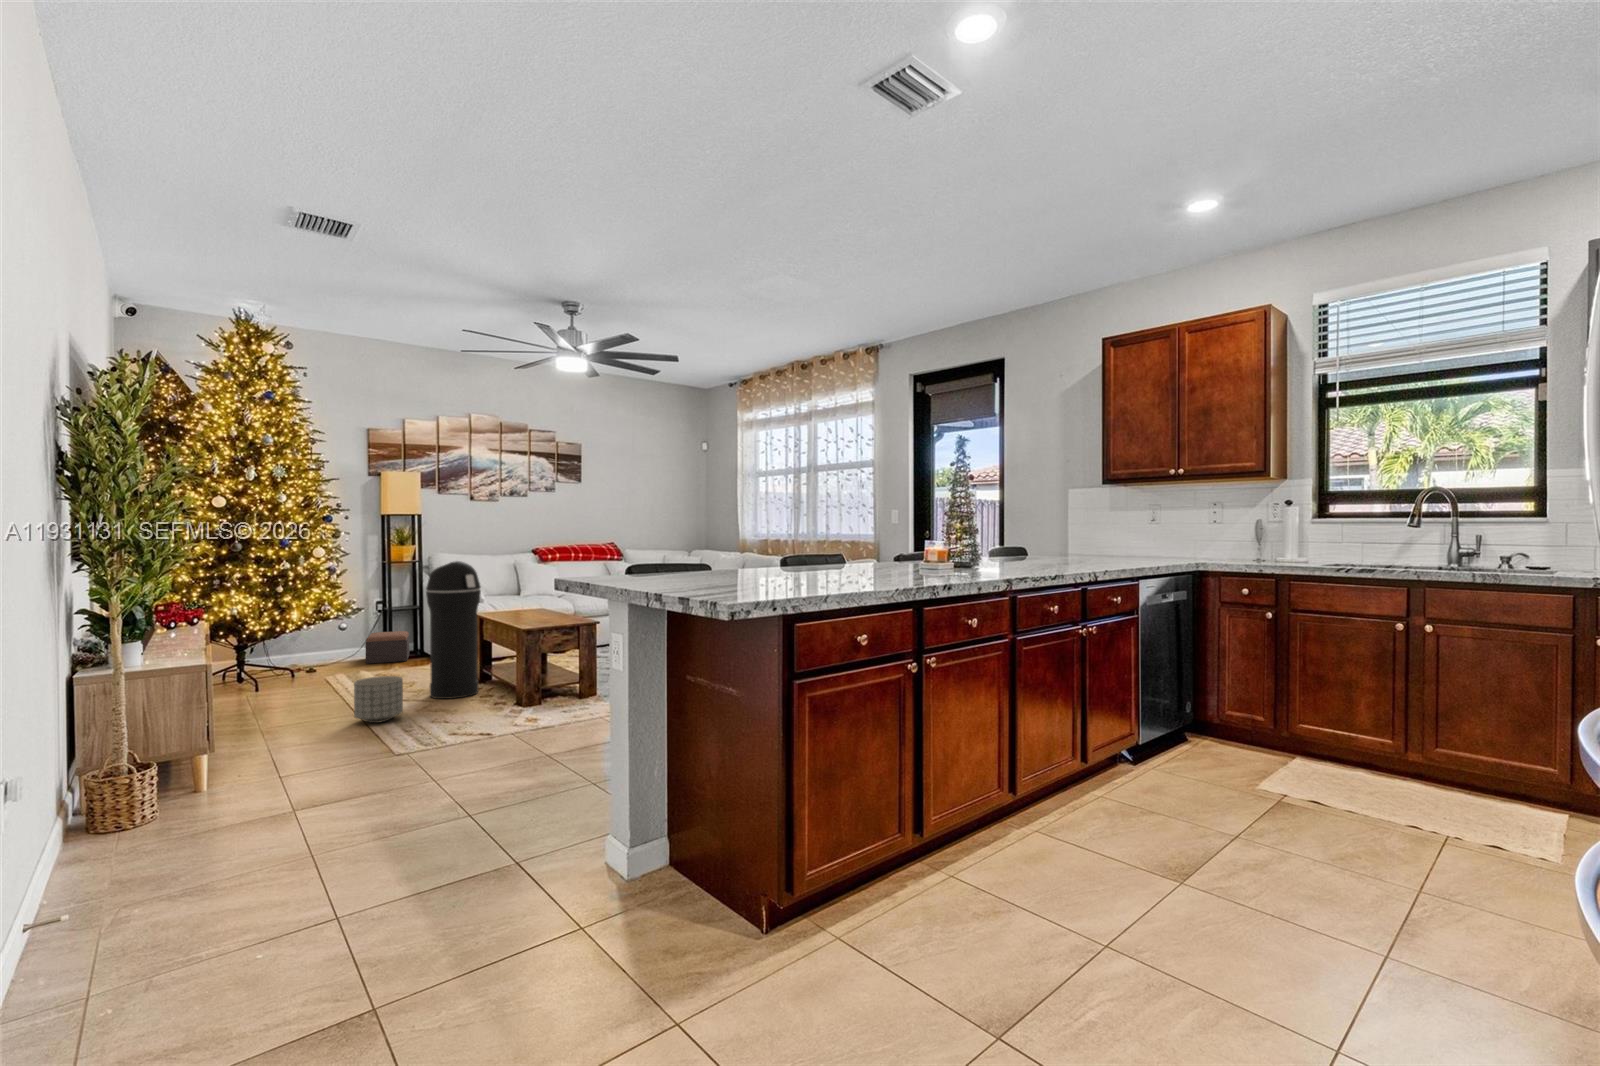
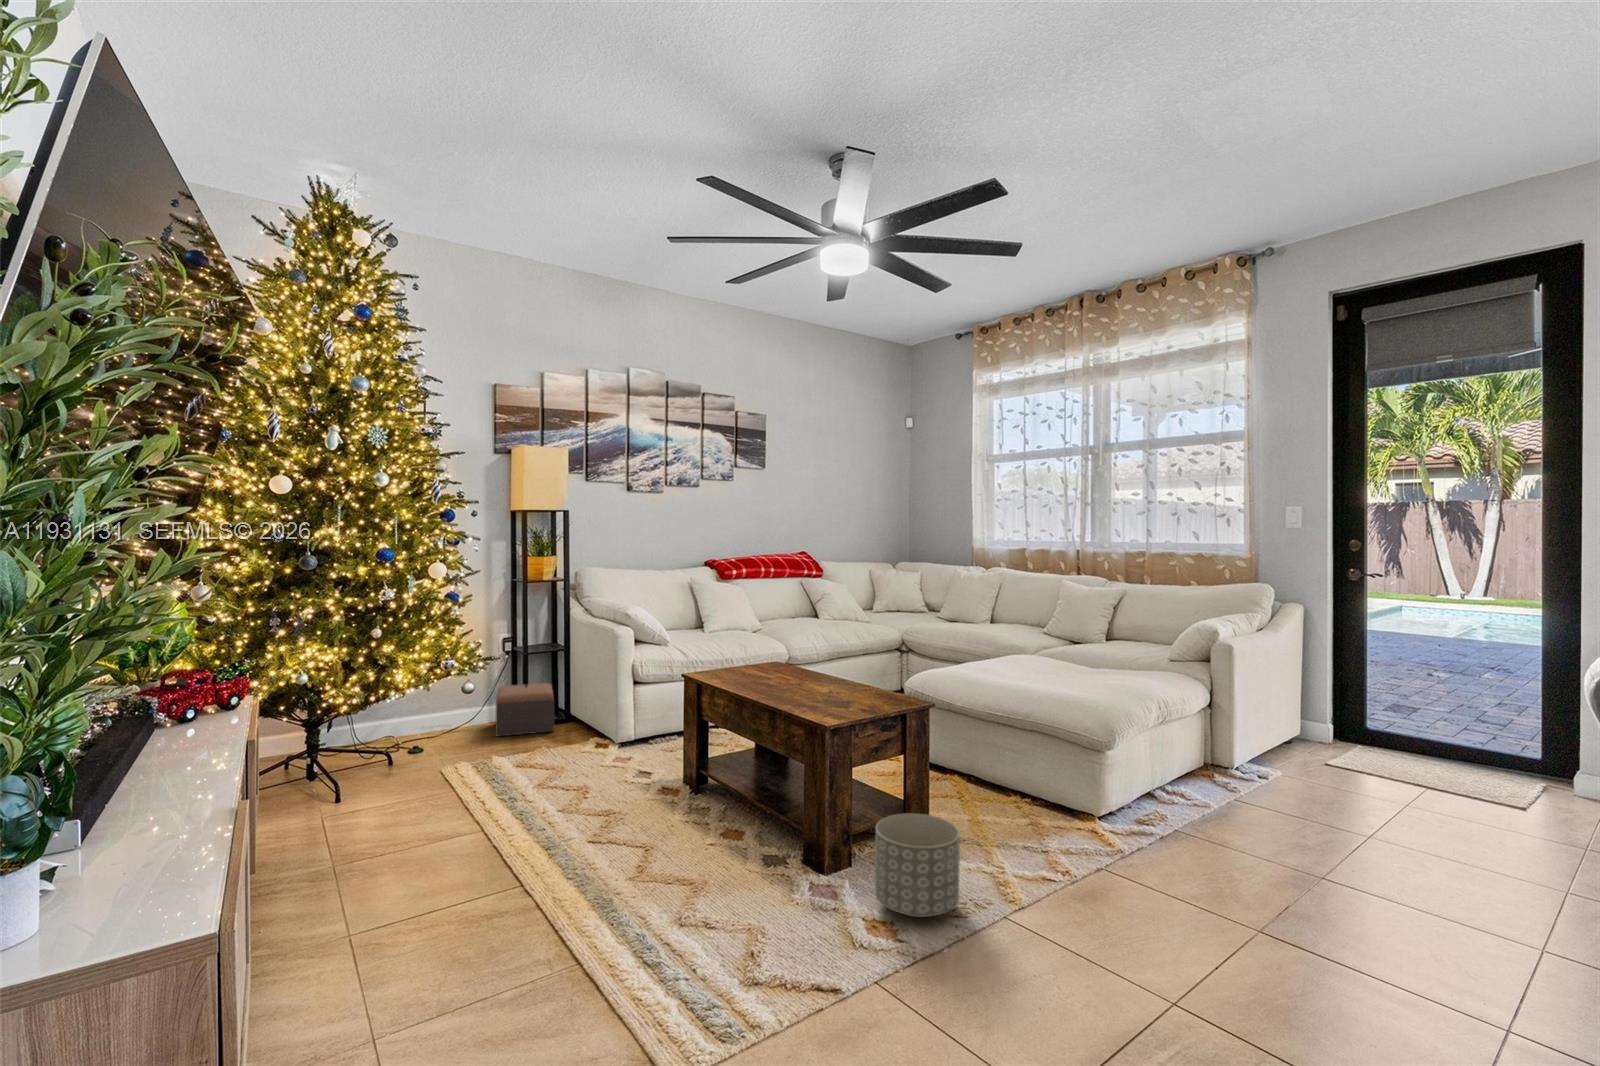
trash can: present [426,561,481,699] -> none [628,590,716,838]
planter: present [354,676,403,723] -> present [875,813,960,917]

